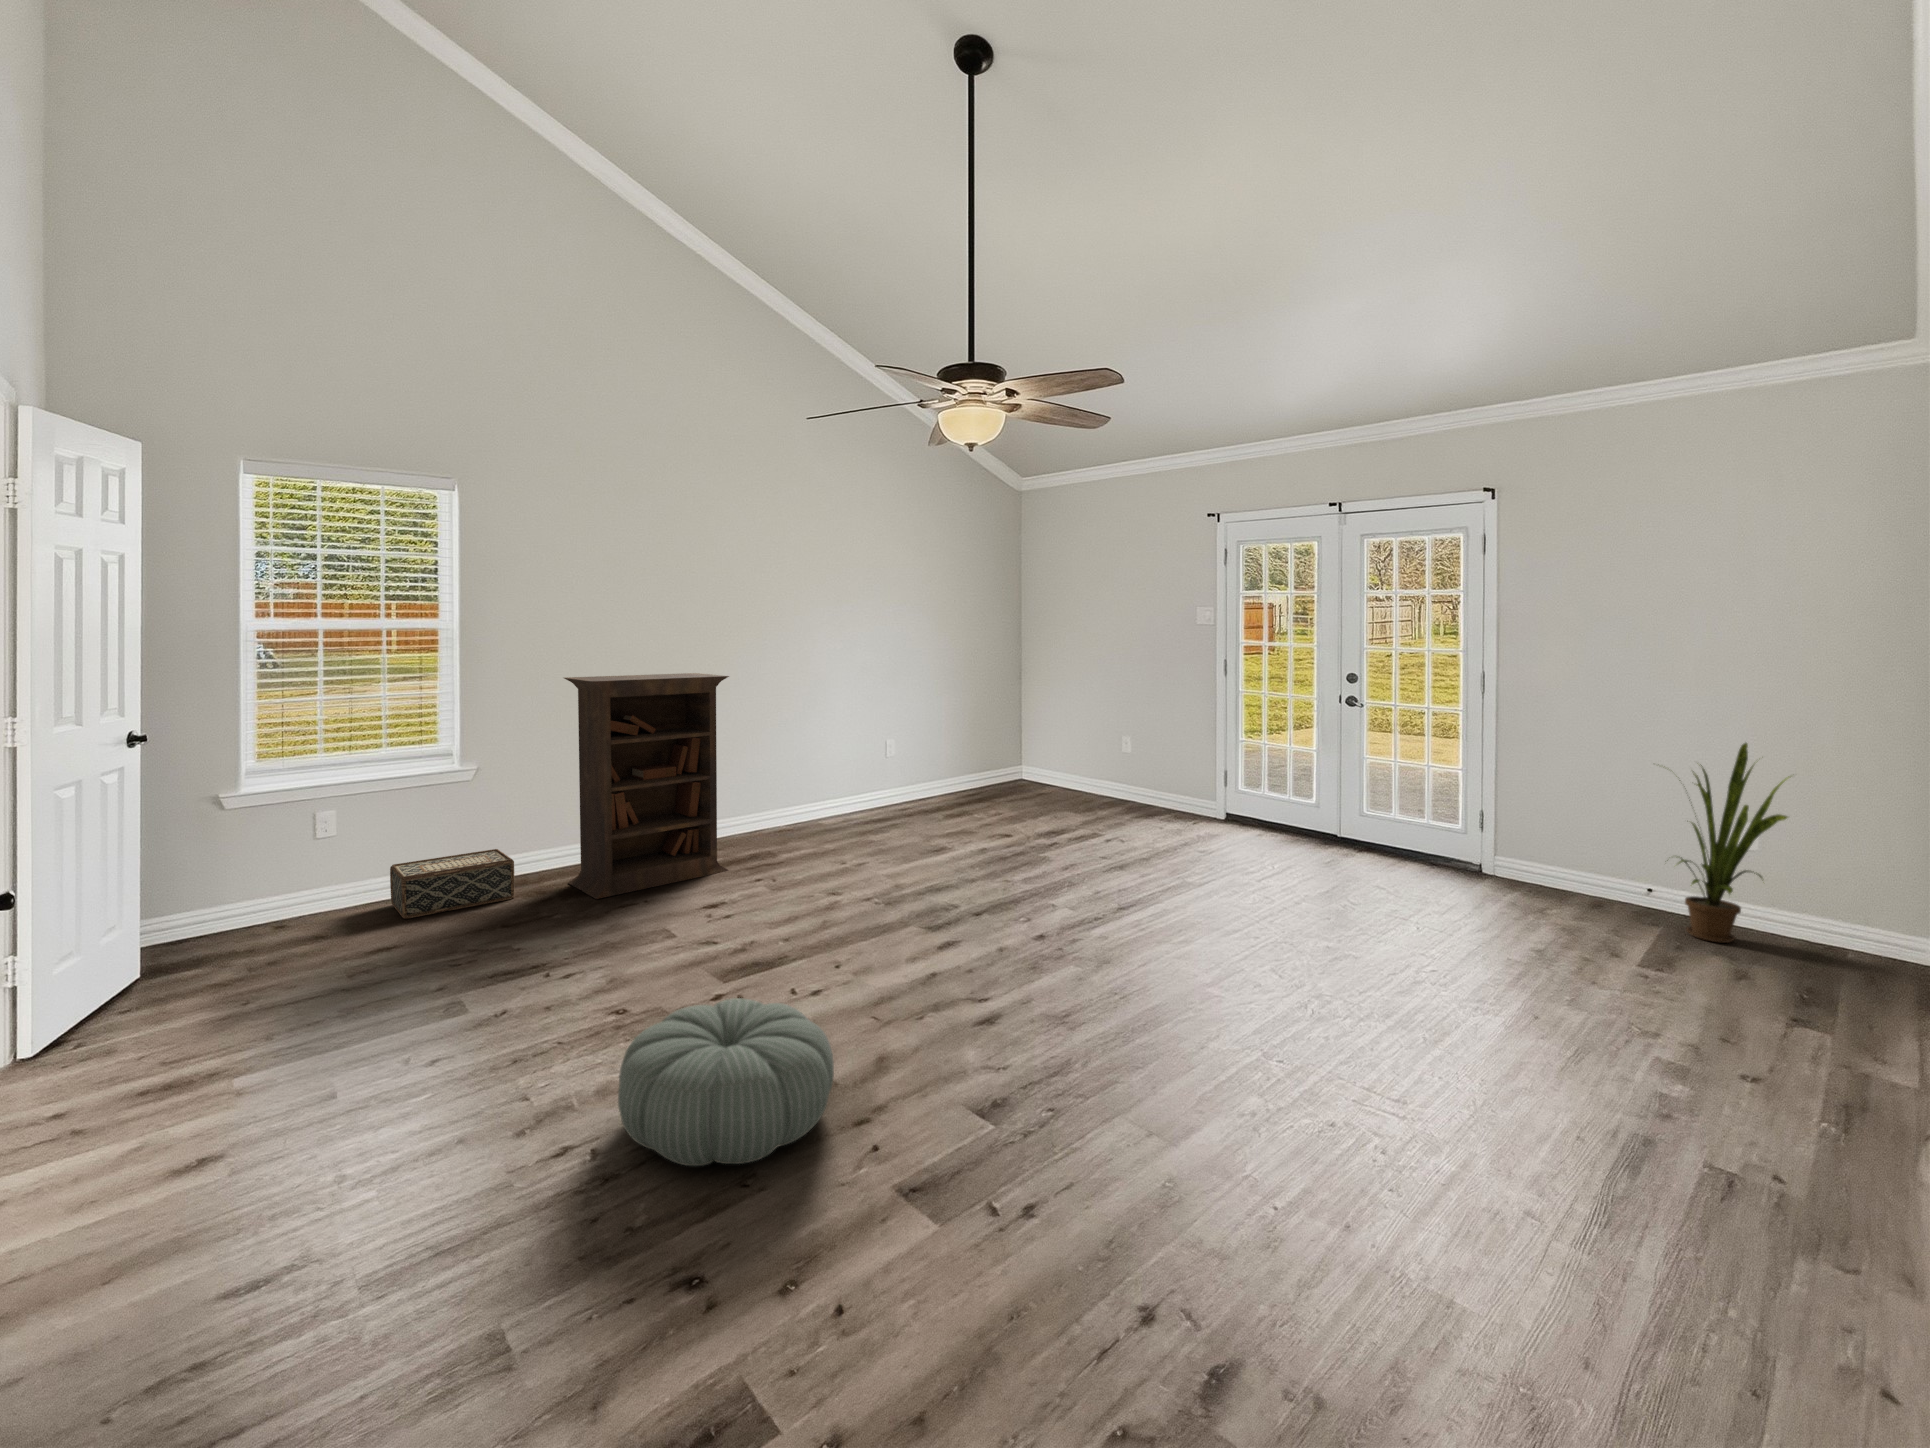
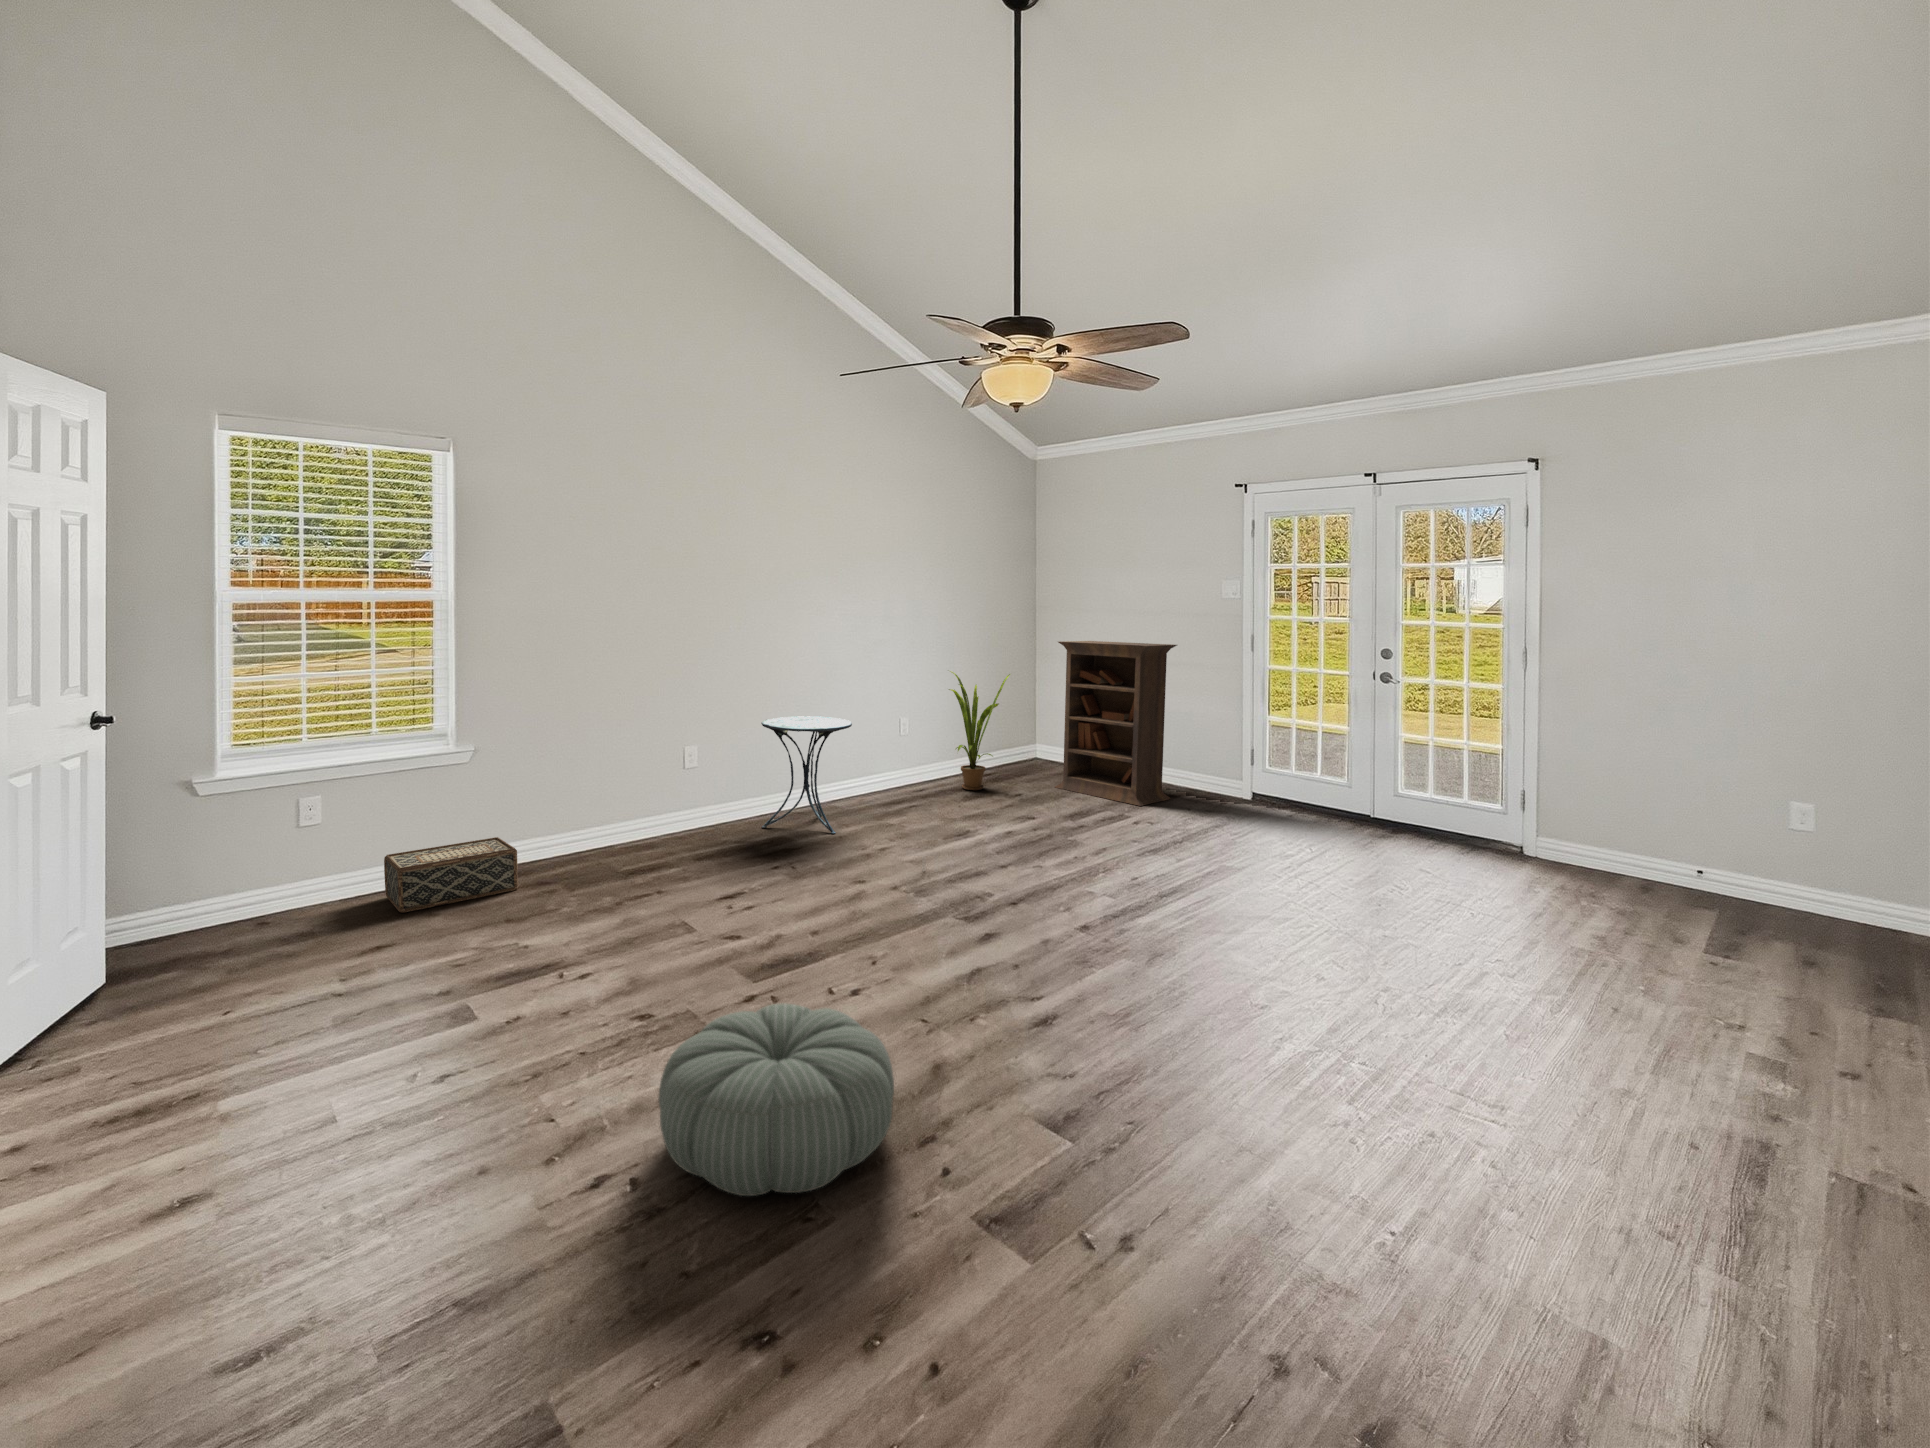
bookcase: present [564,673,729,899] -> present [1055,641,1177,806]
side table: none [752,734,839,848] -> present [761,716,852,834]
house plant: present [1667,743,1789,943] -> present [949,671,1010,790]

